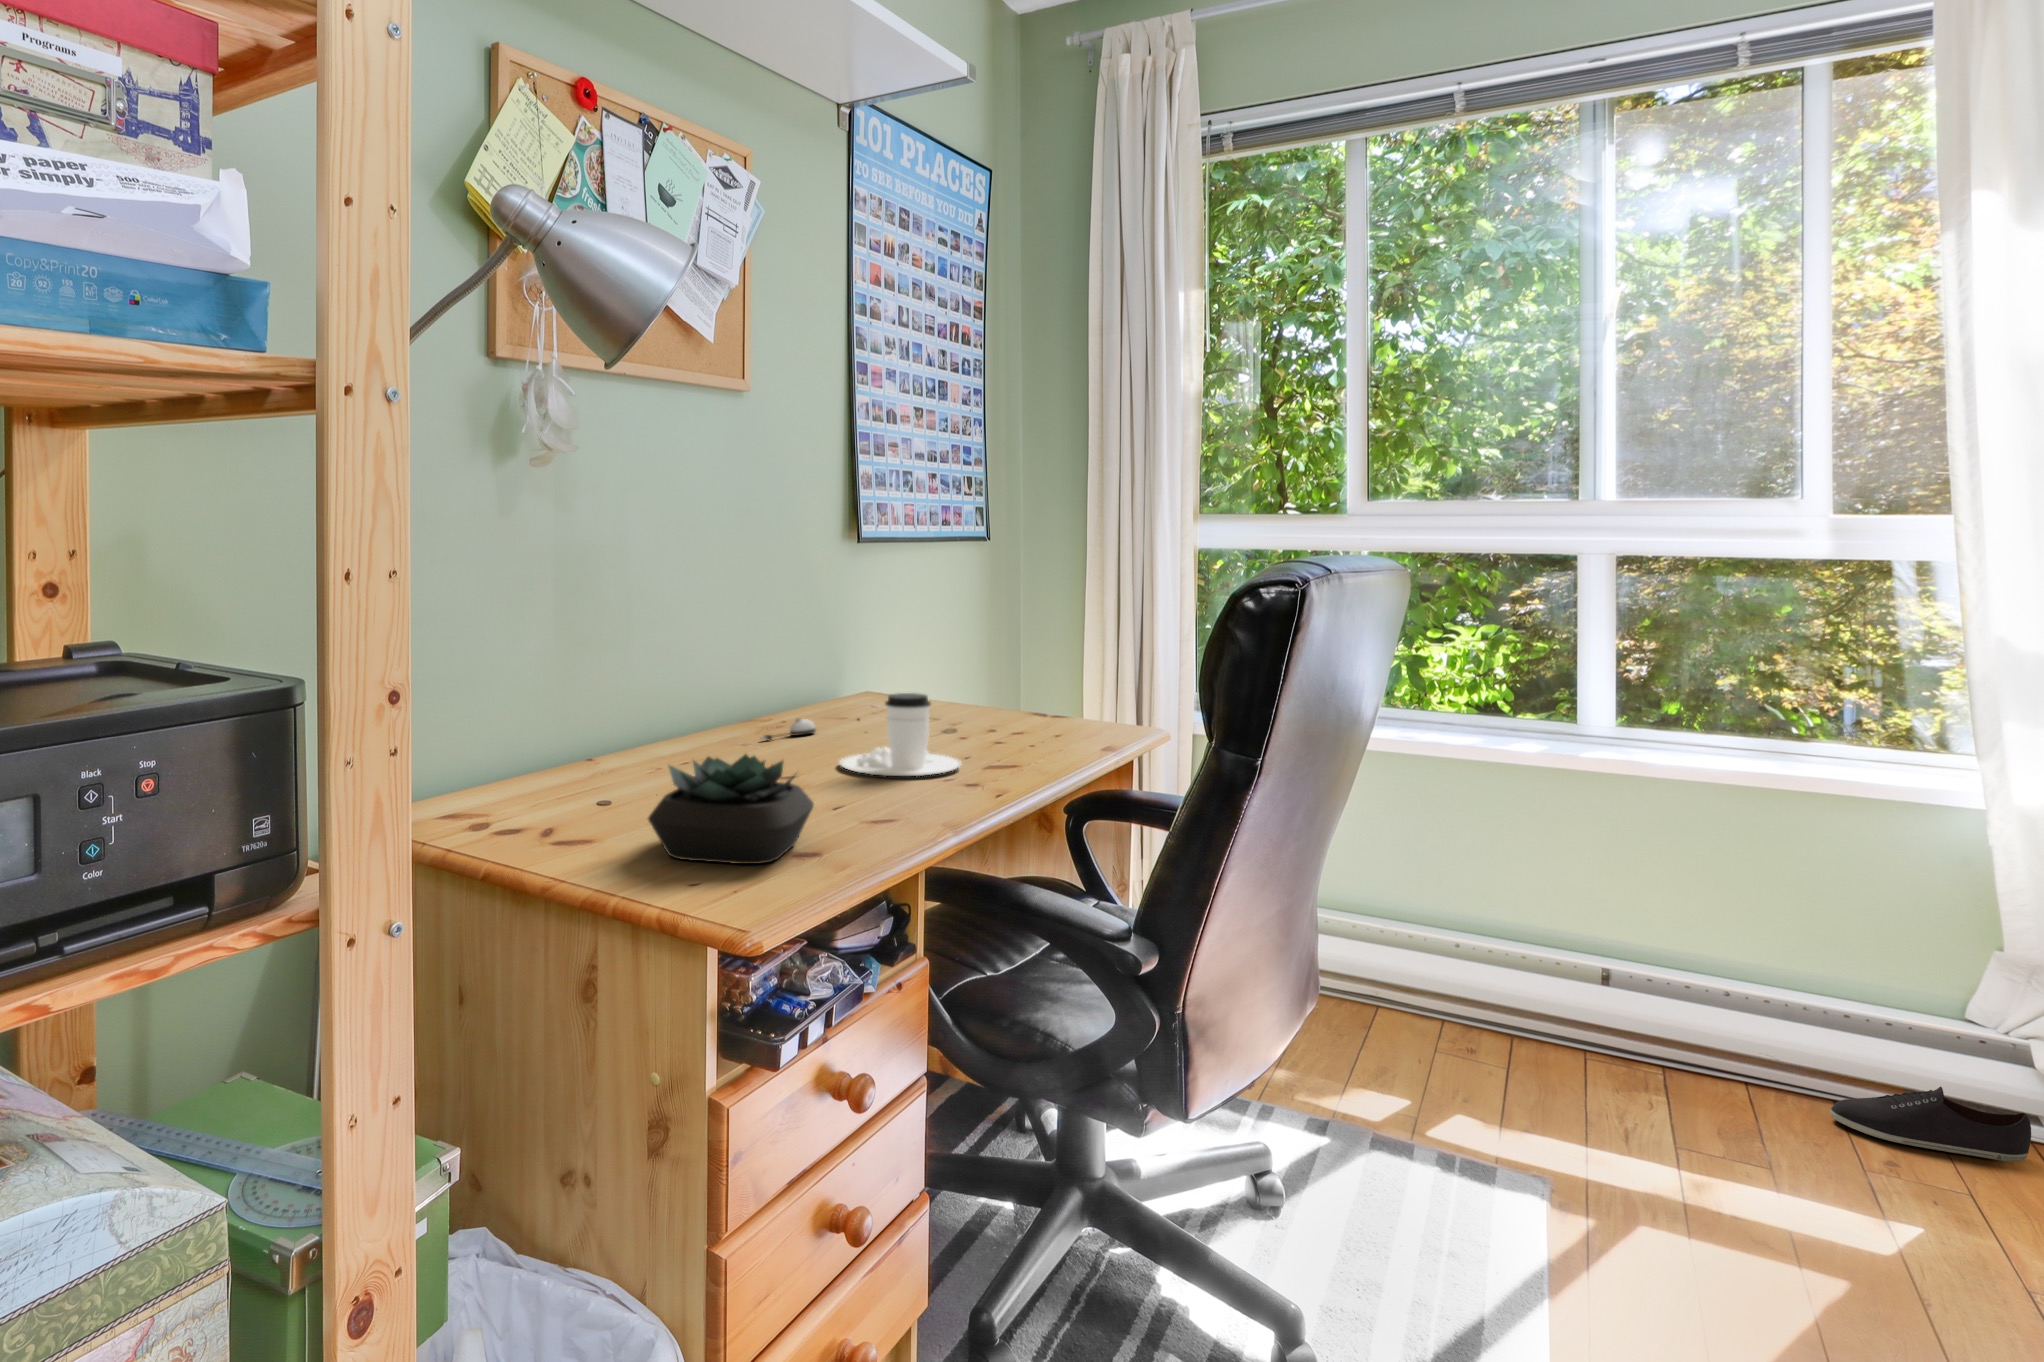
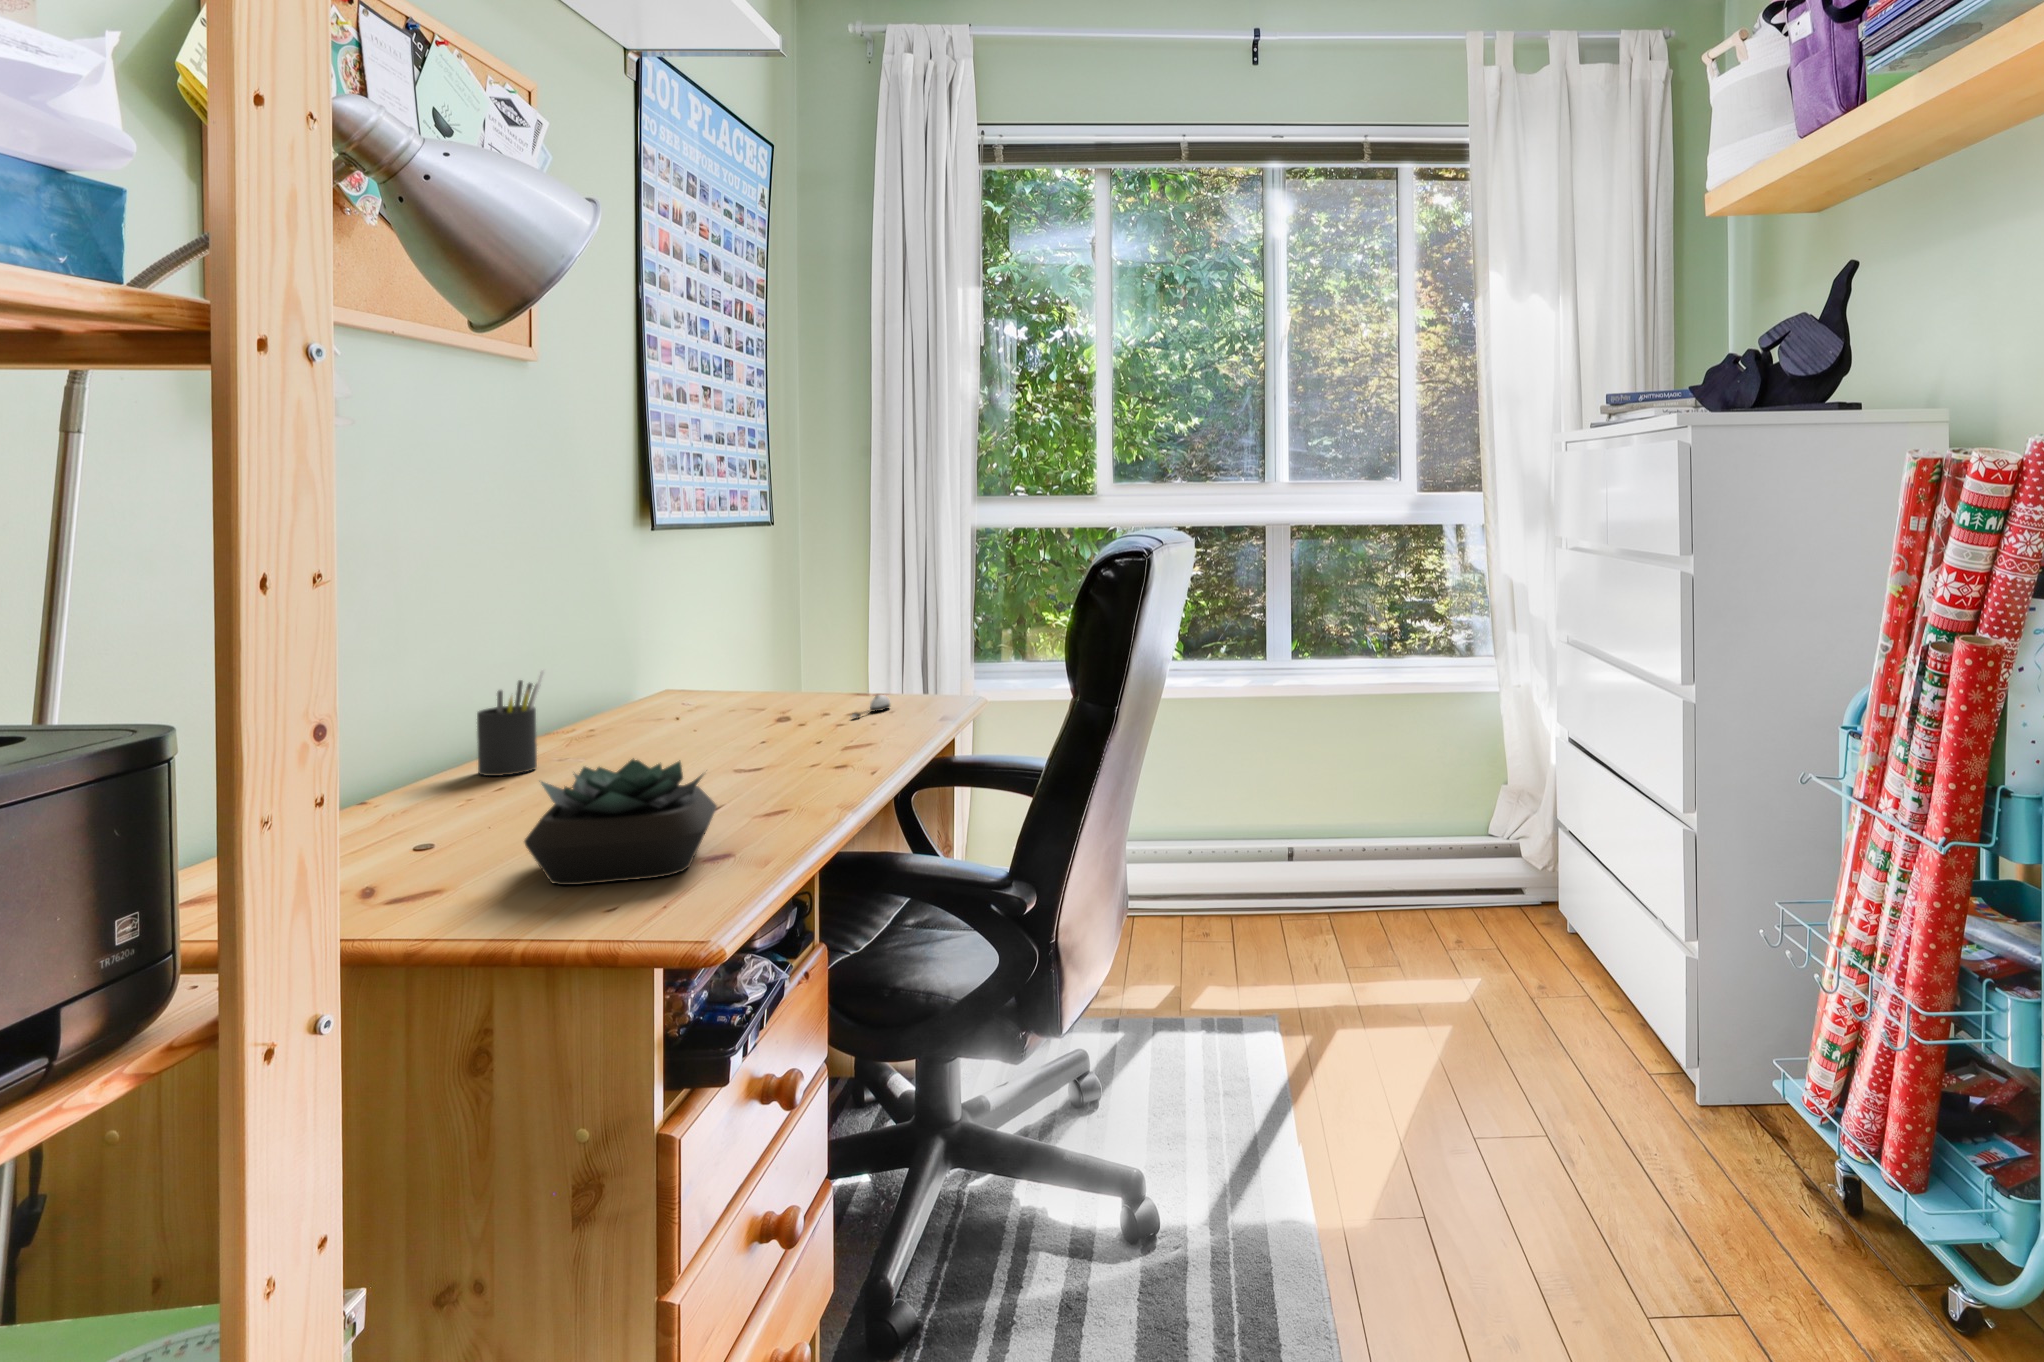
pen holder: none [682,669,733,760] -> present [477,670,544,776]
coffee cup: present [839,693,961,776] -> none [682,680,818,767]
computer mouse: present [761,719,815,740] -> present [850,695,890,718]
shoe: present [1830,1087,2031,1162] -> none [1438,896,1544,940]

